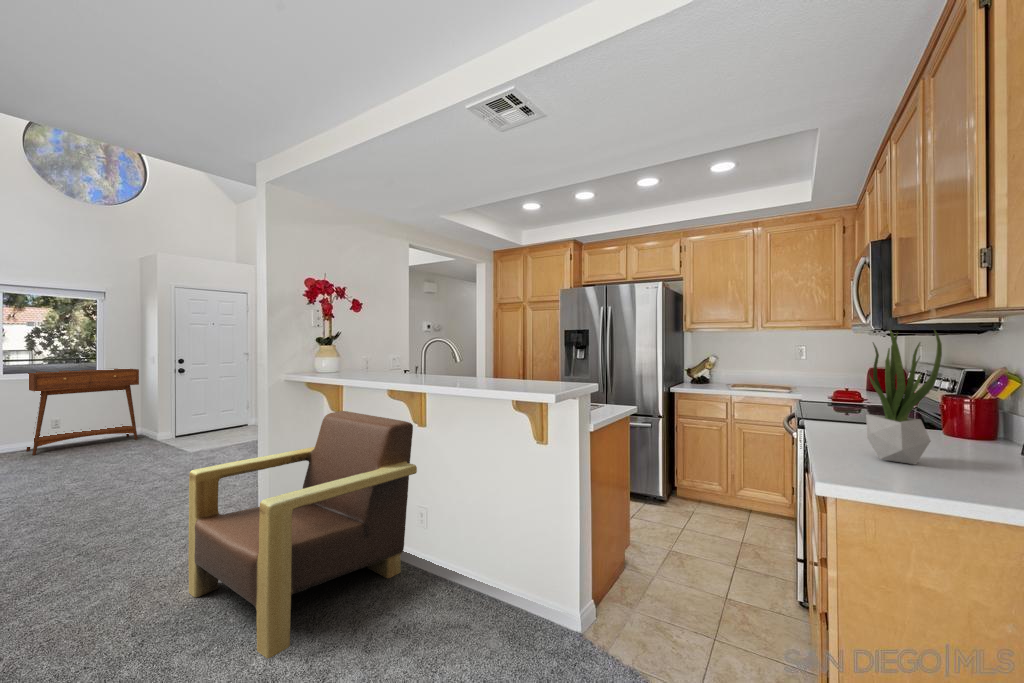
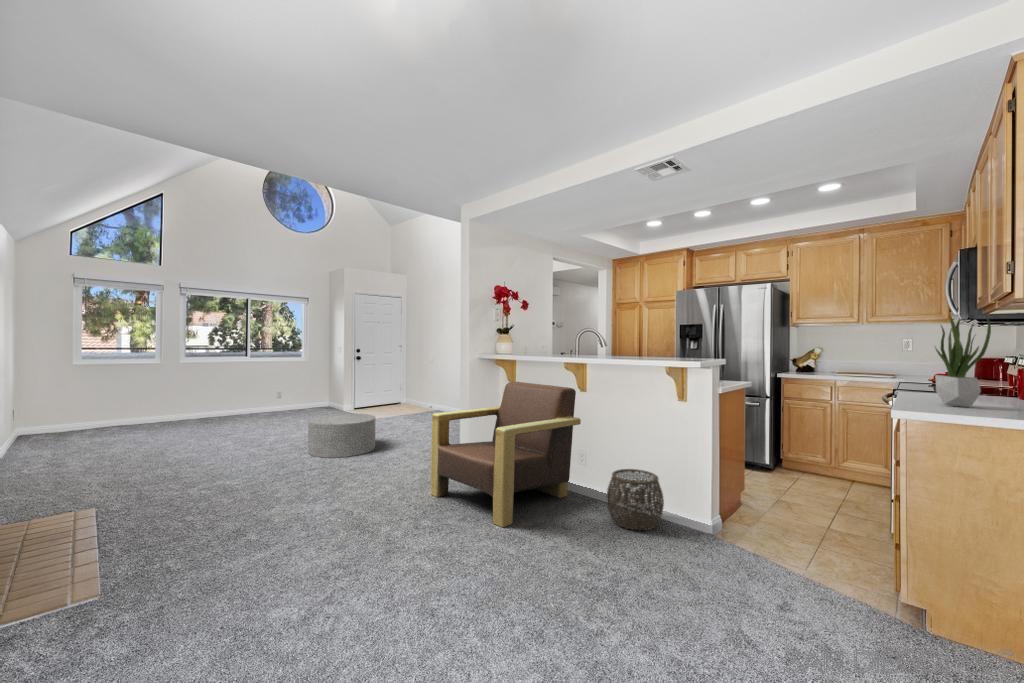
console table: present [26,369,139,455] -> none [259,355,329,417]
ottoman: none [42,454,163,527] -> present [308,414,376,458]
woven basket: none [438,538,519,639] -> present [606,469,664,530]

